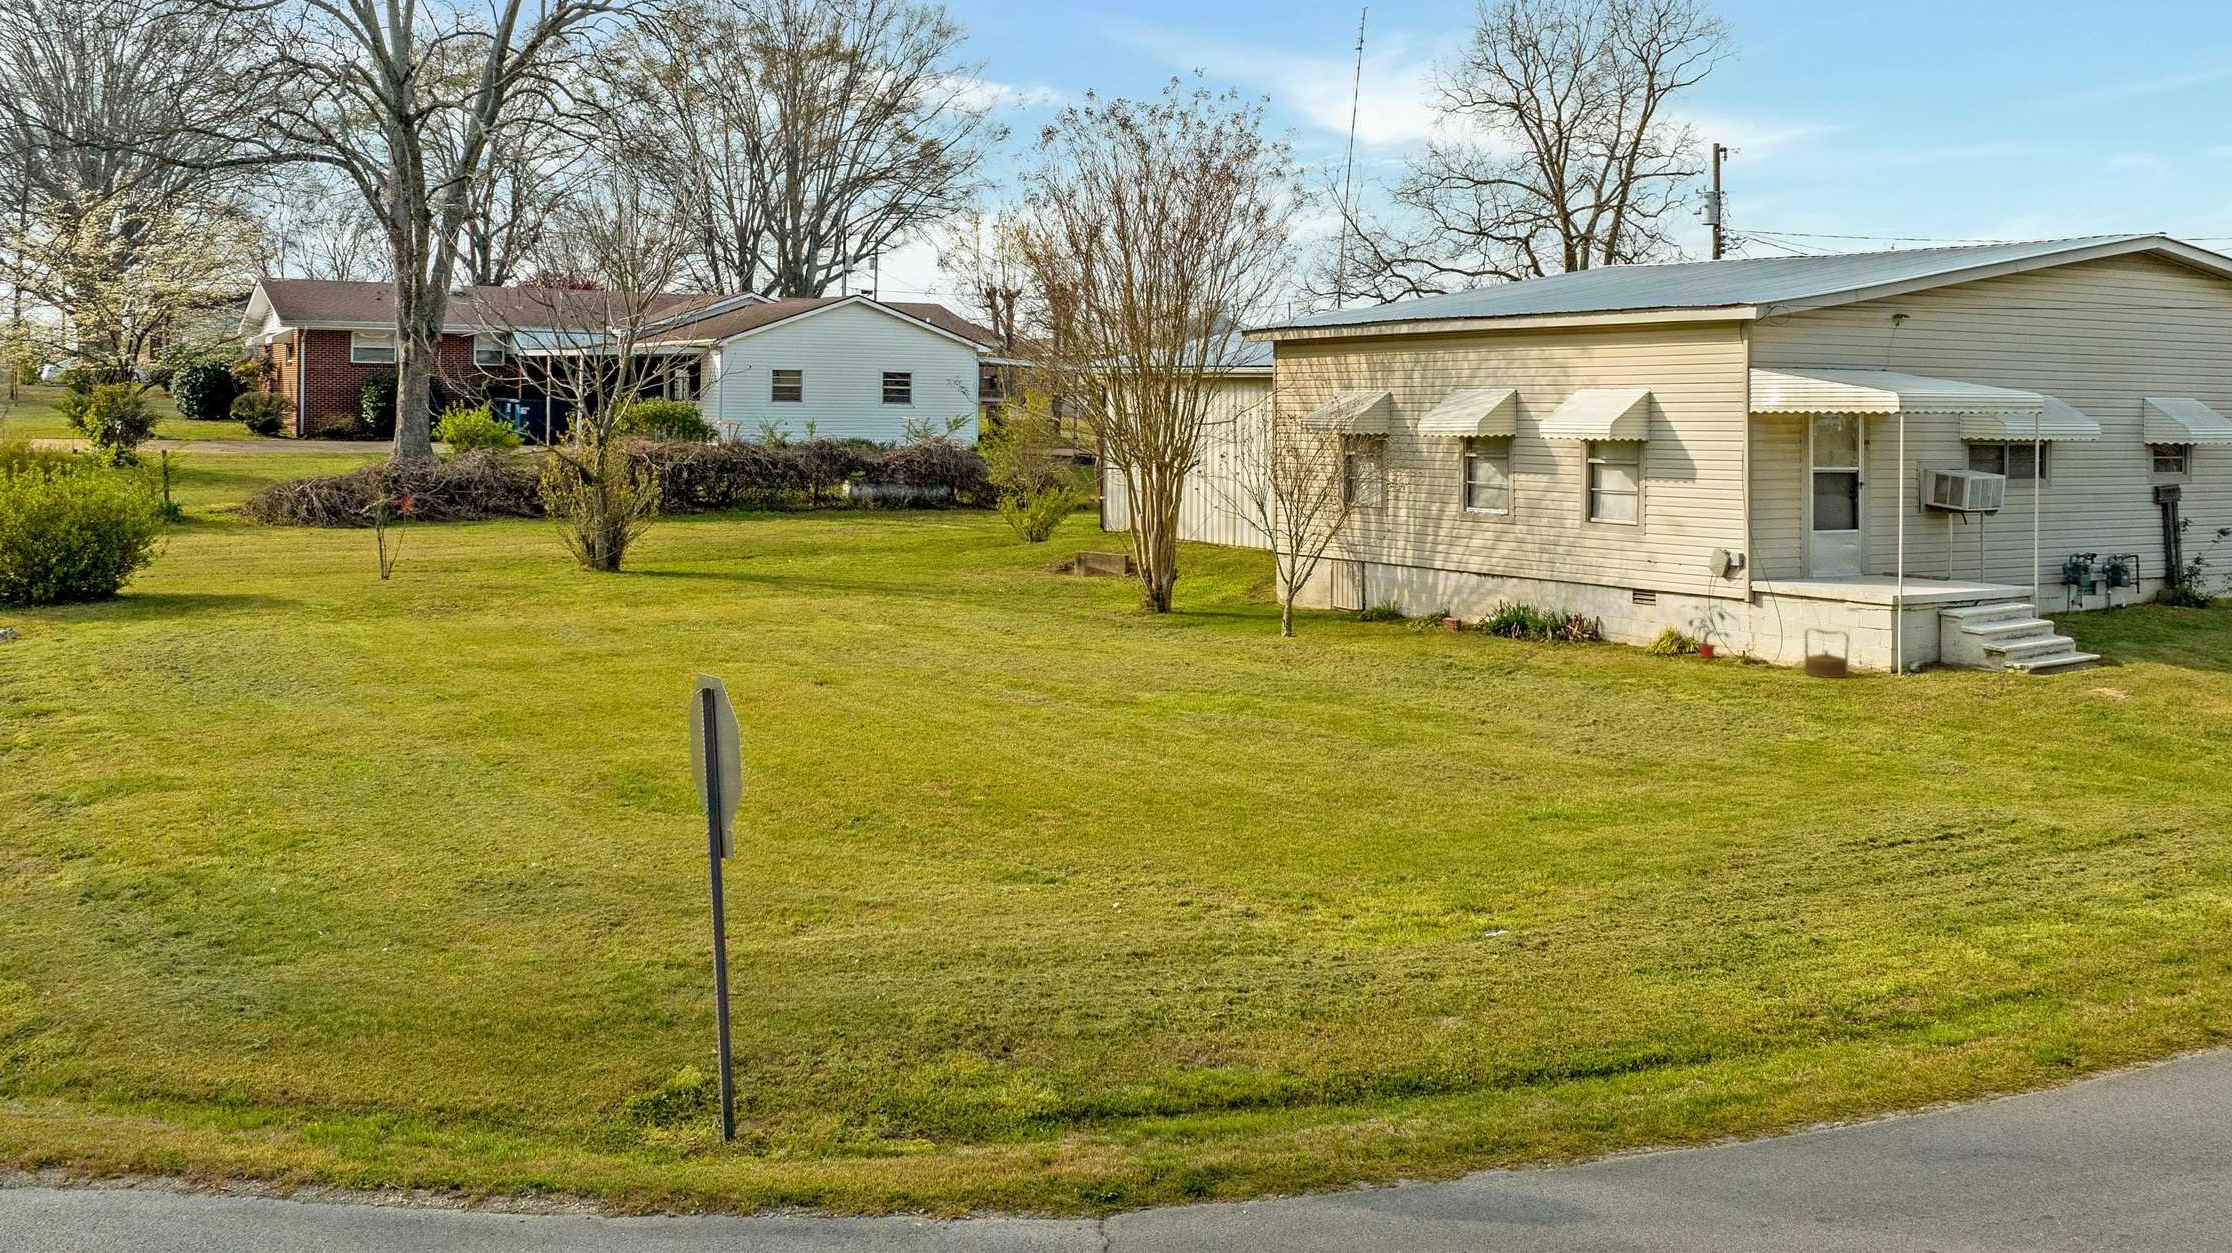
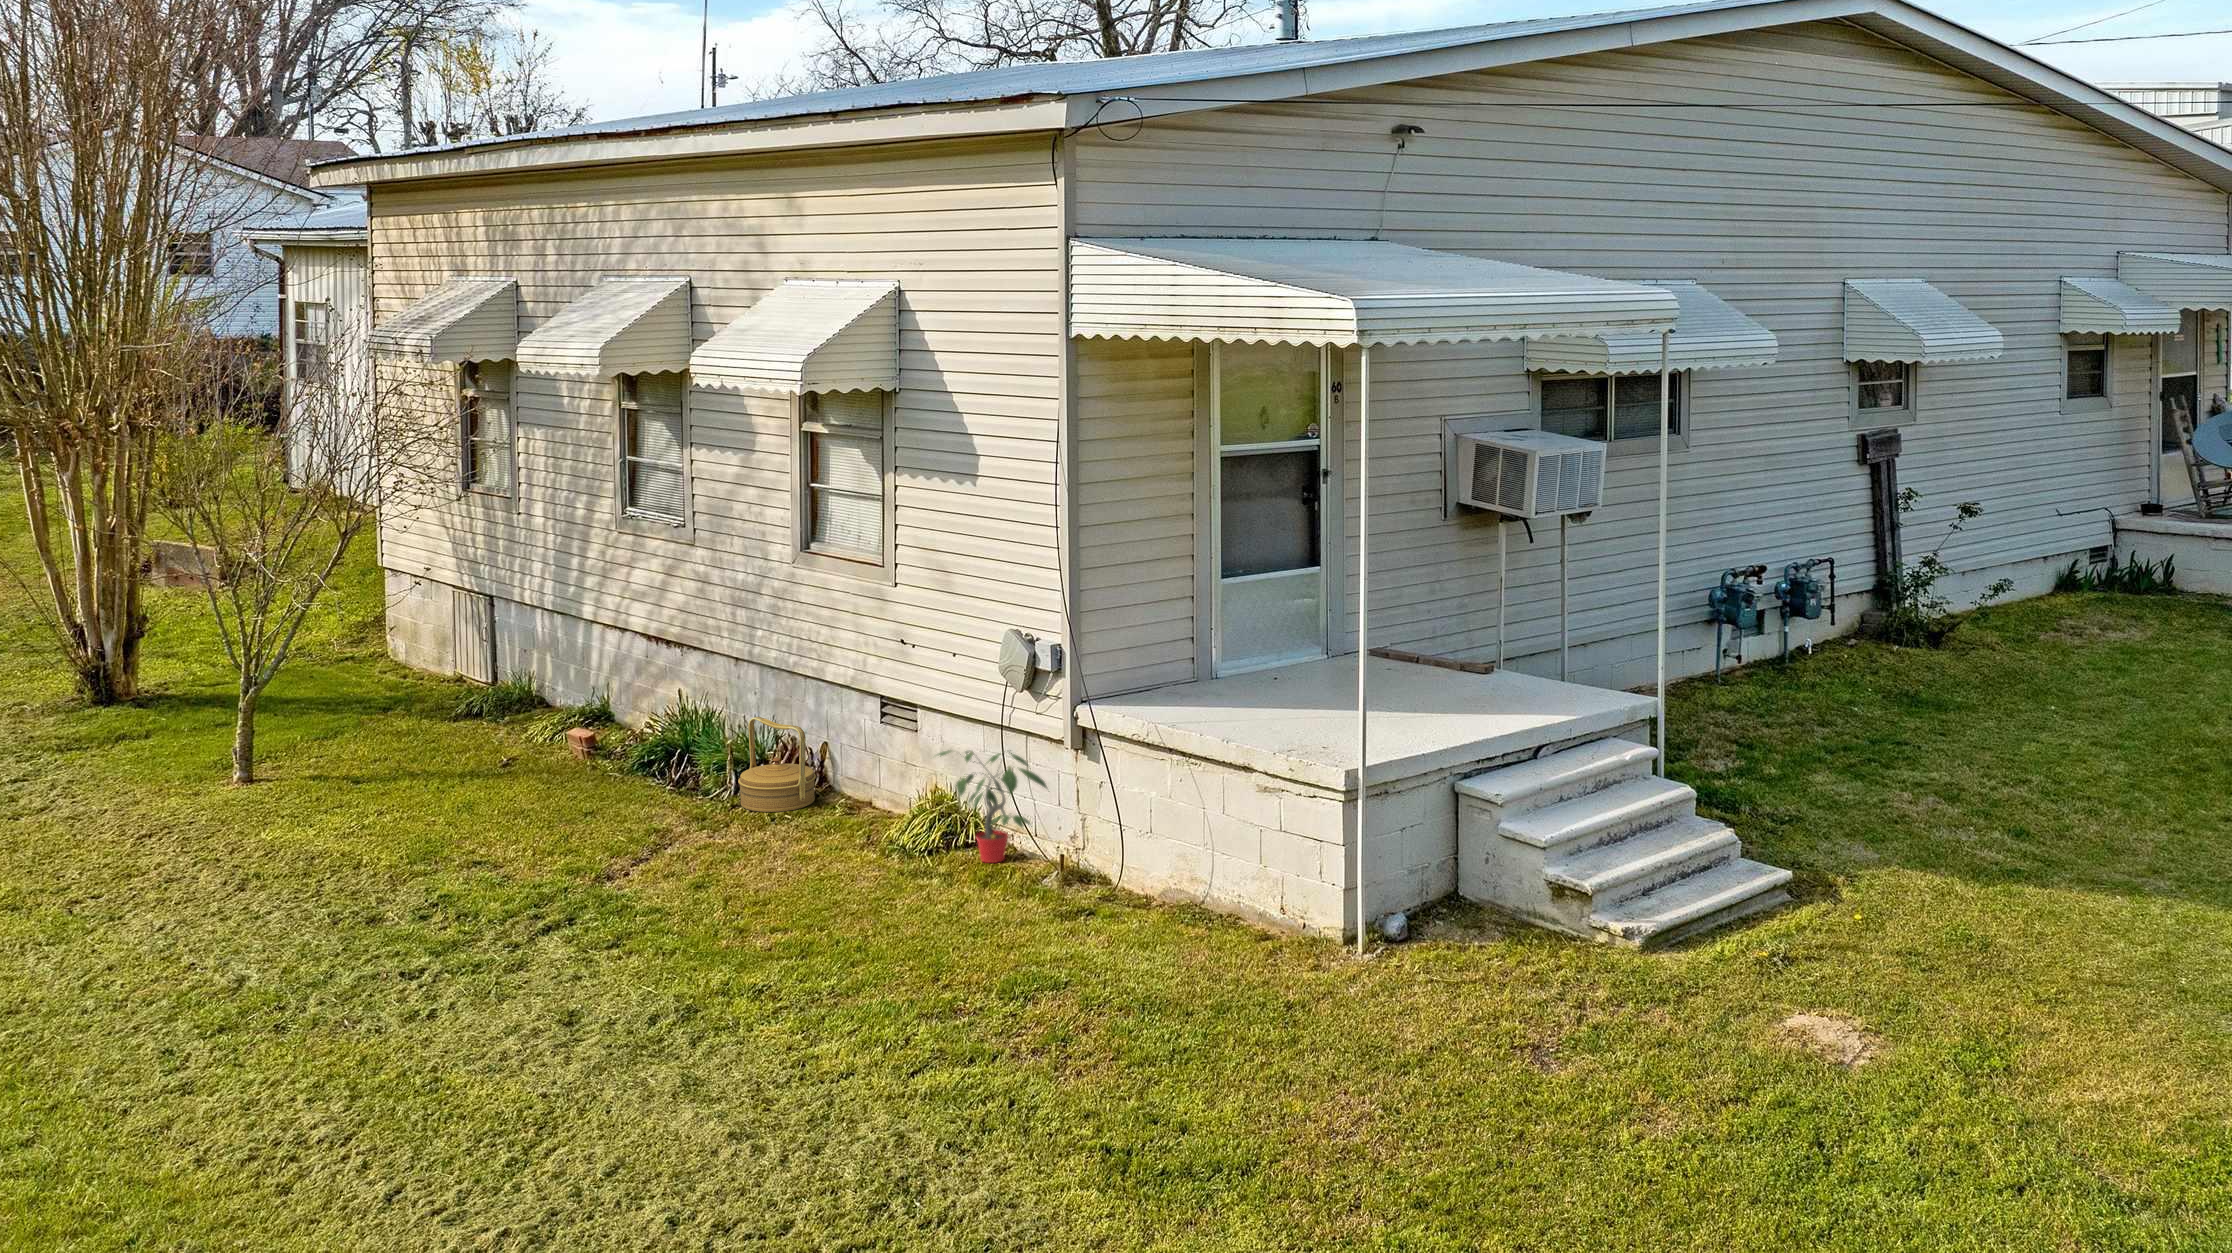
woven basket: present [1804,628,1849,678] -> present [738,717,816,812]

